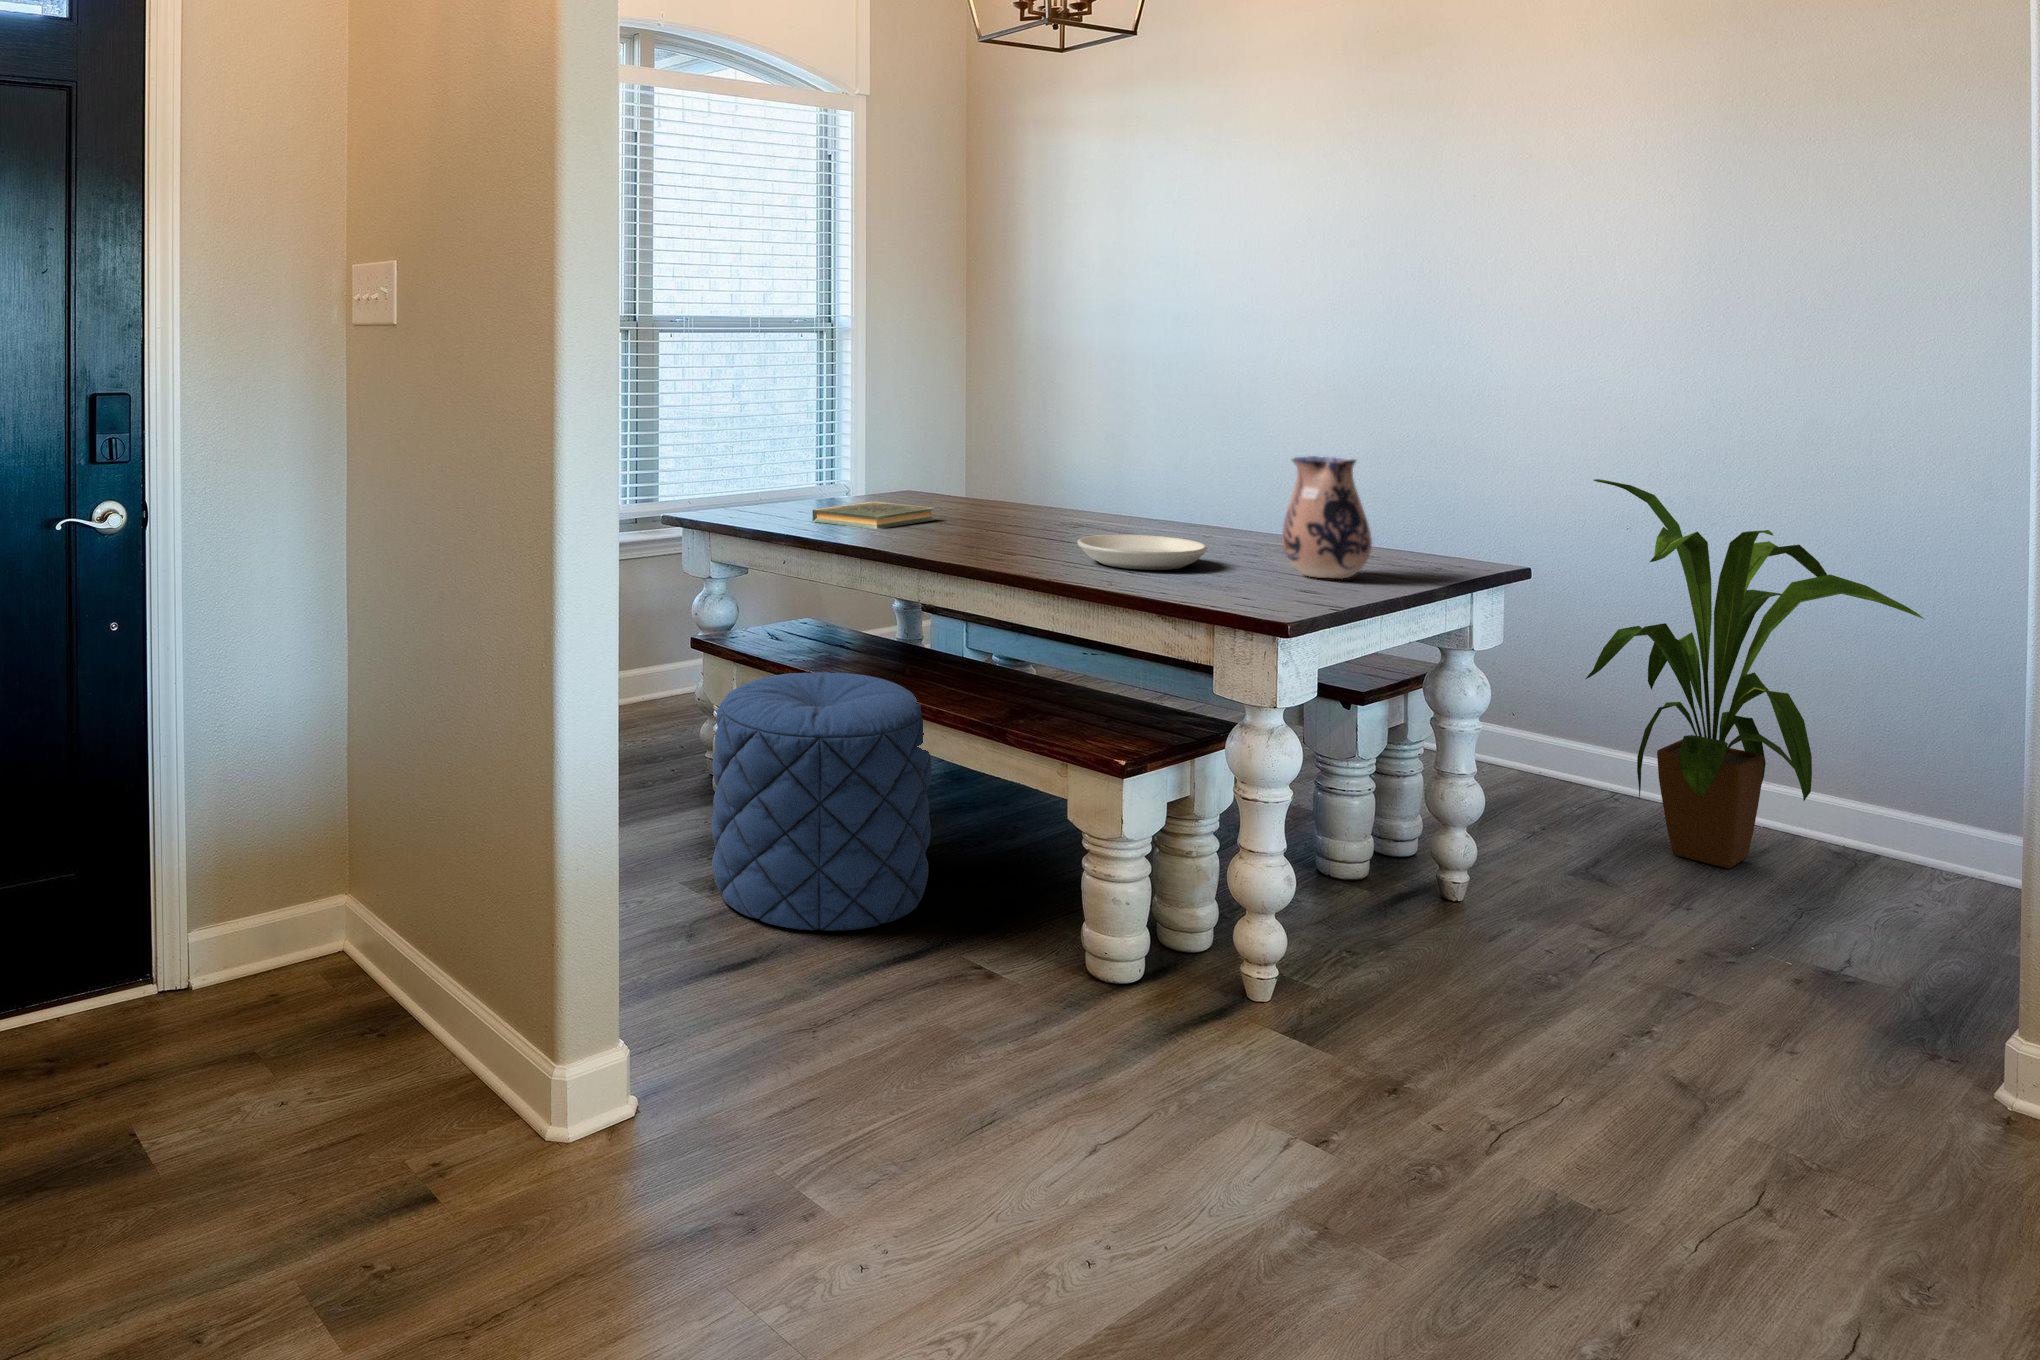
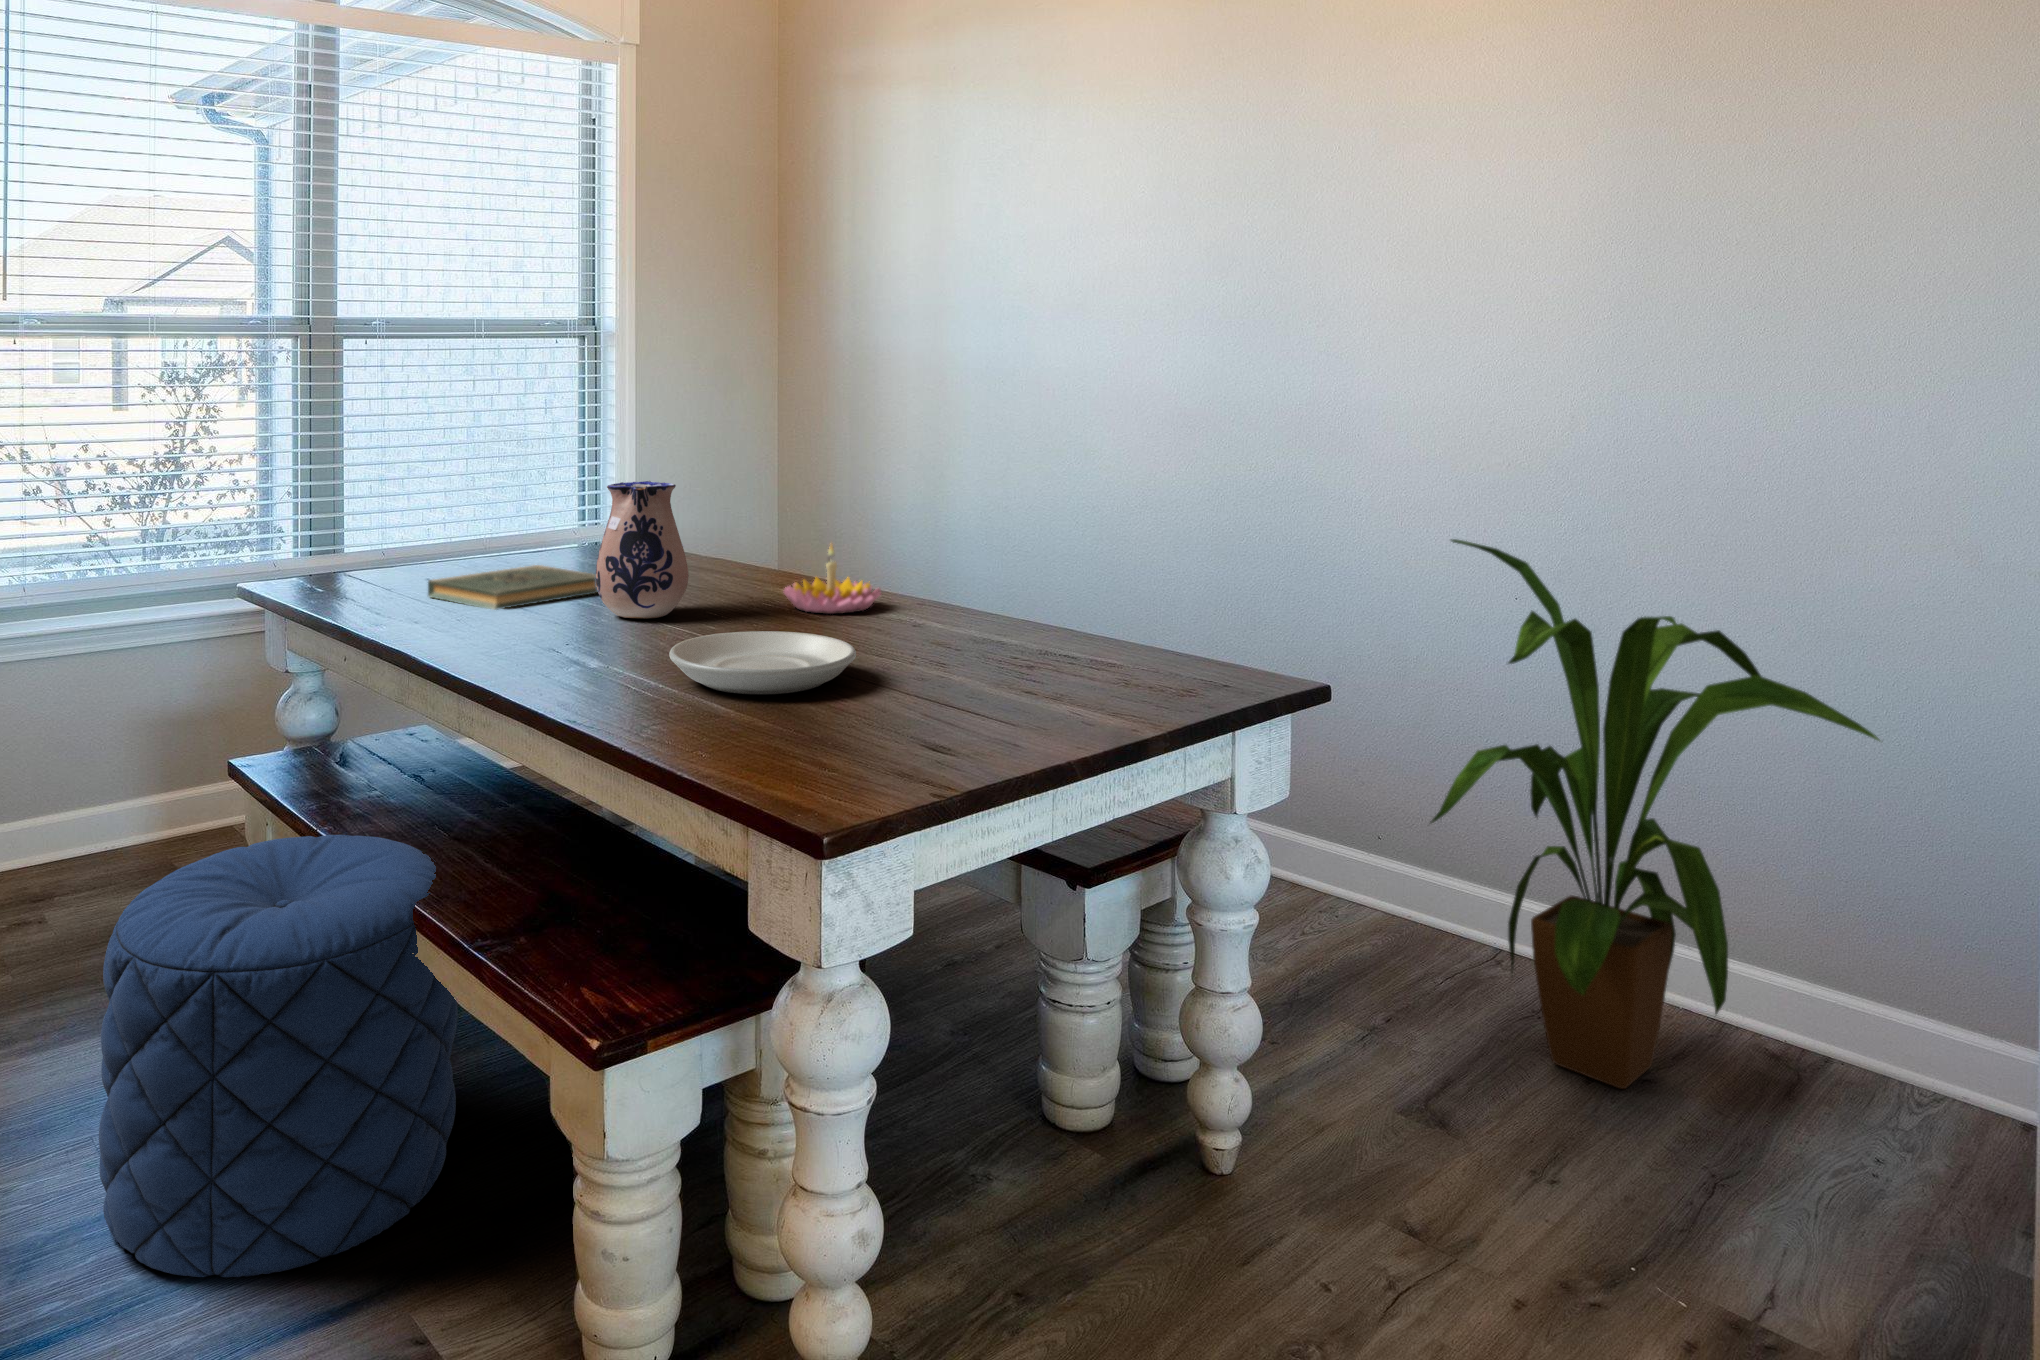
ceramic pitcher: present [1282,456,1372,579] -> present [595,481,689,619]
candle holder: none [1082,481,1158,533] -> present [784,544,881,614]

